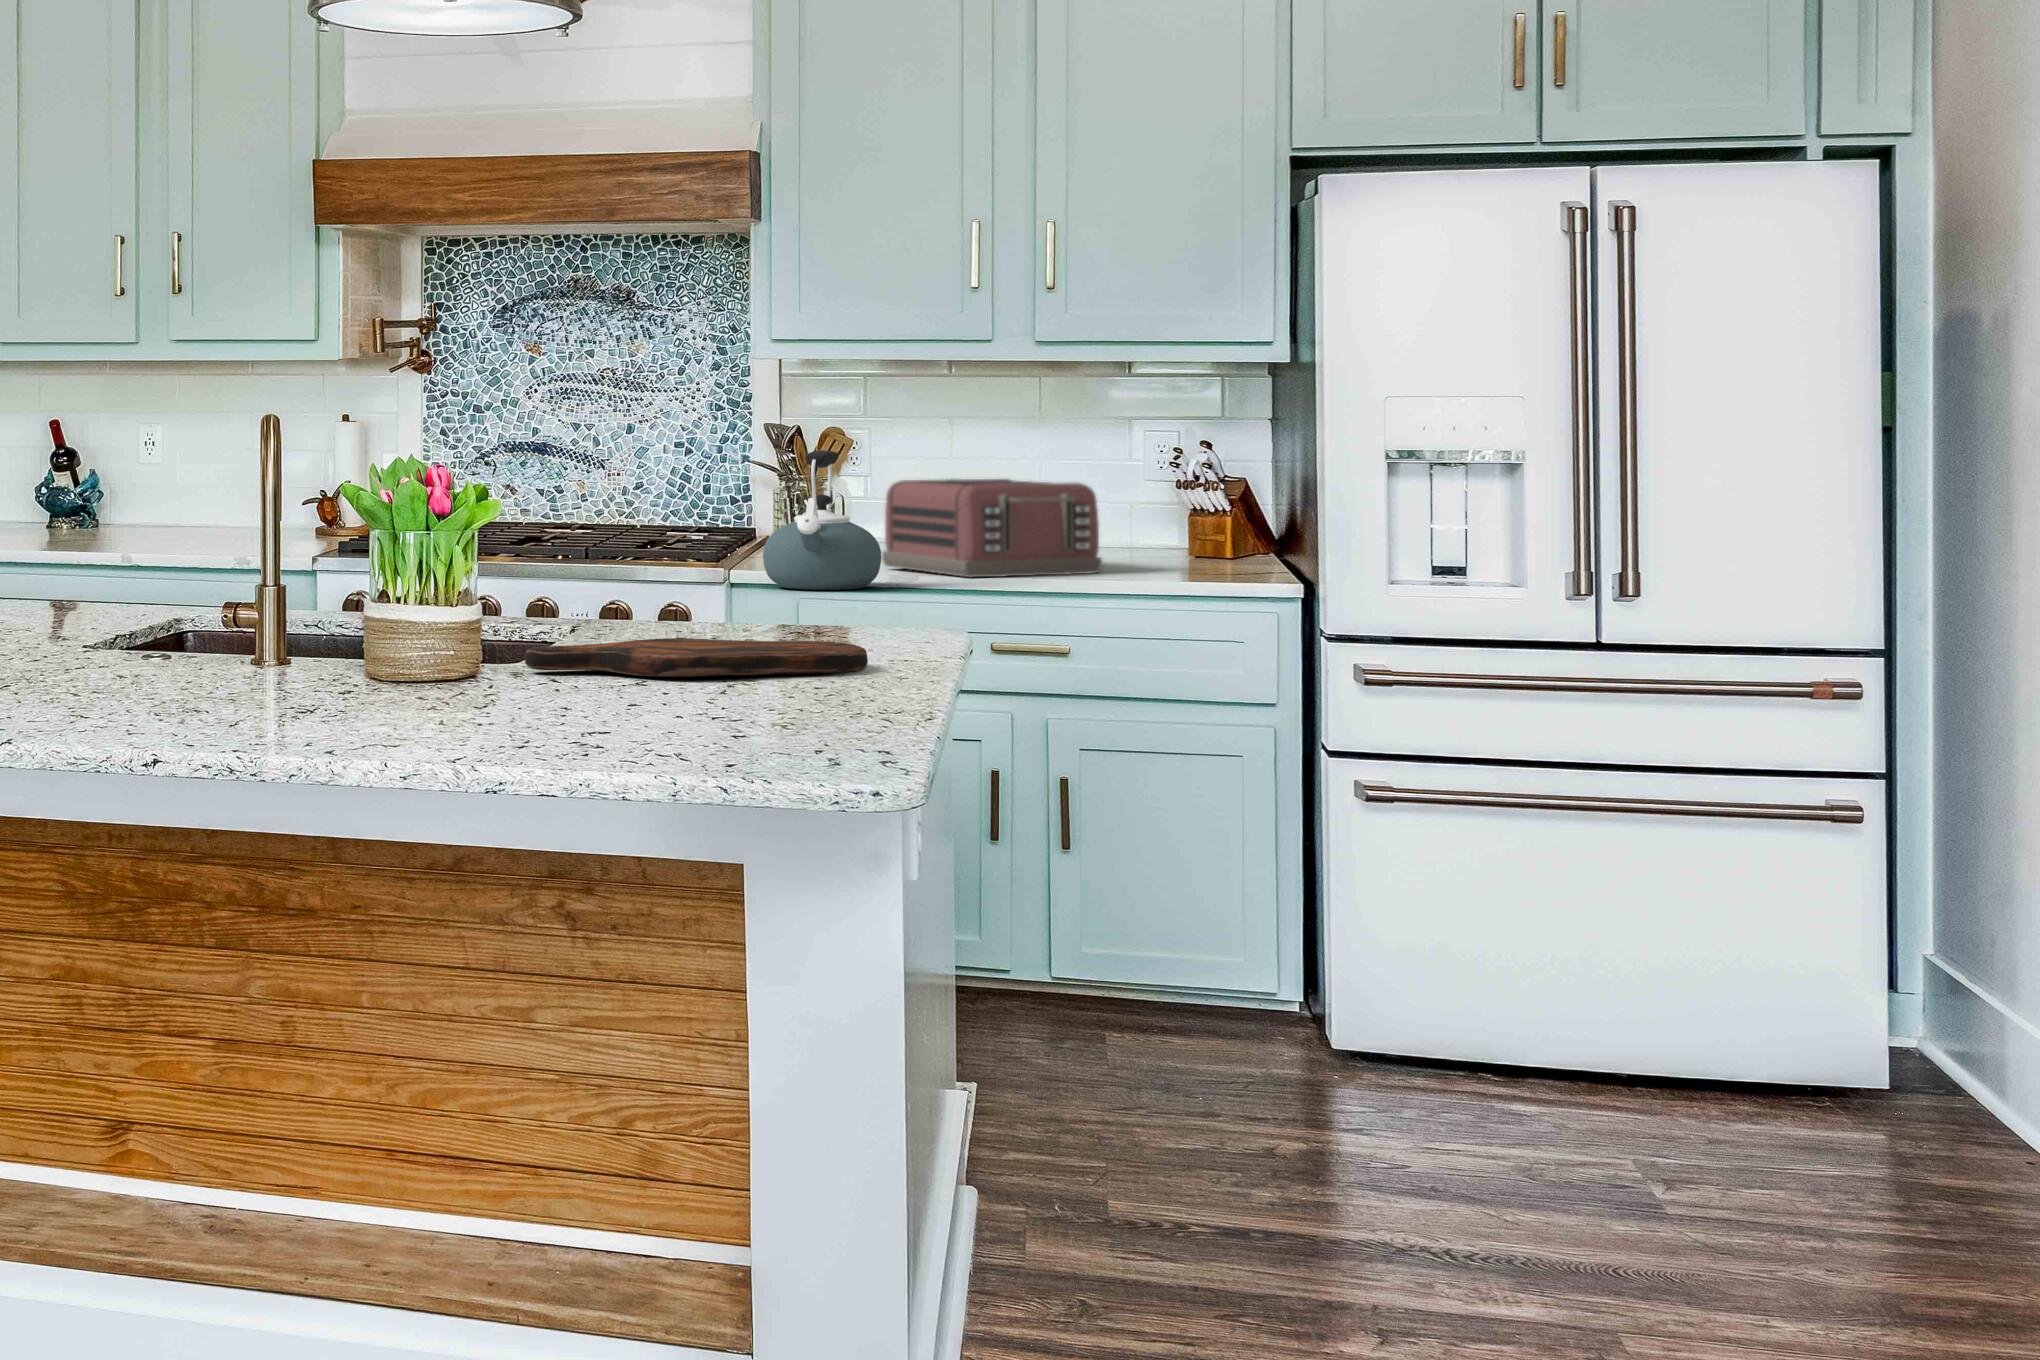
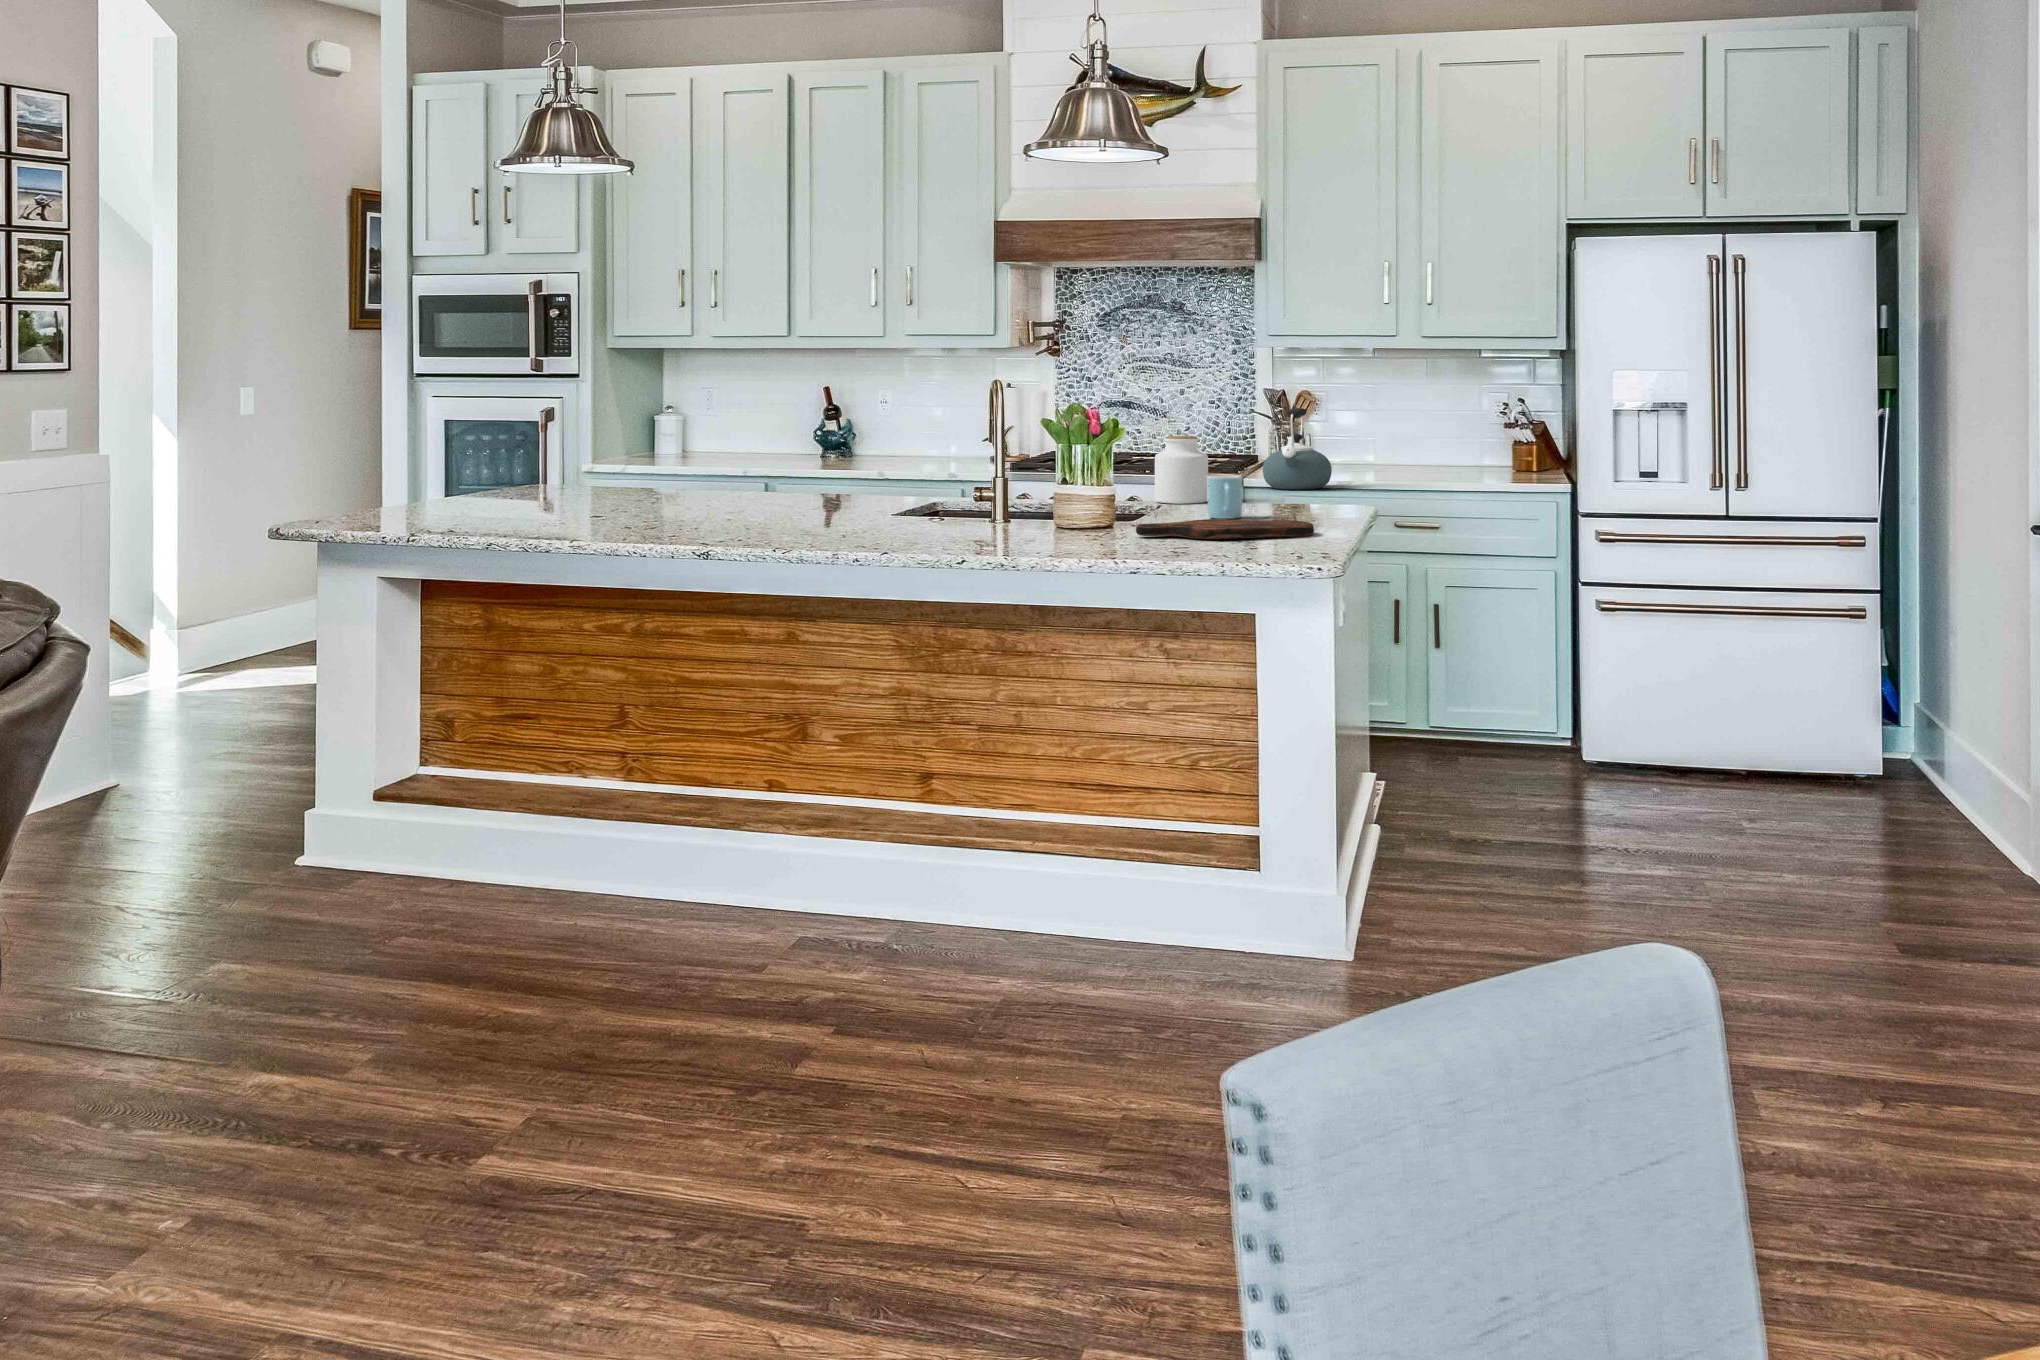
toaster: present [882,479,1102,577] -> none [1335,421,1464,481]
jar: none [574,493,668,612] -> present [1155,436,1208,504]
mug: none [665,558,728,638] -> present [1208,475,1242,519]

